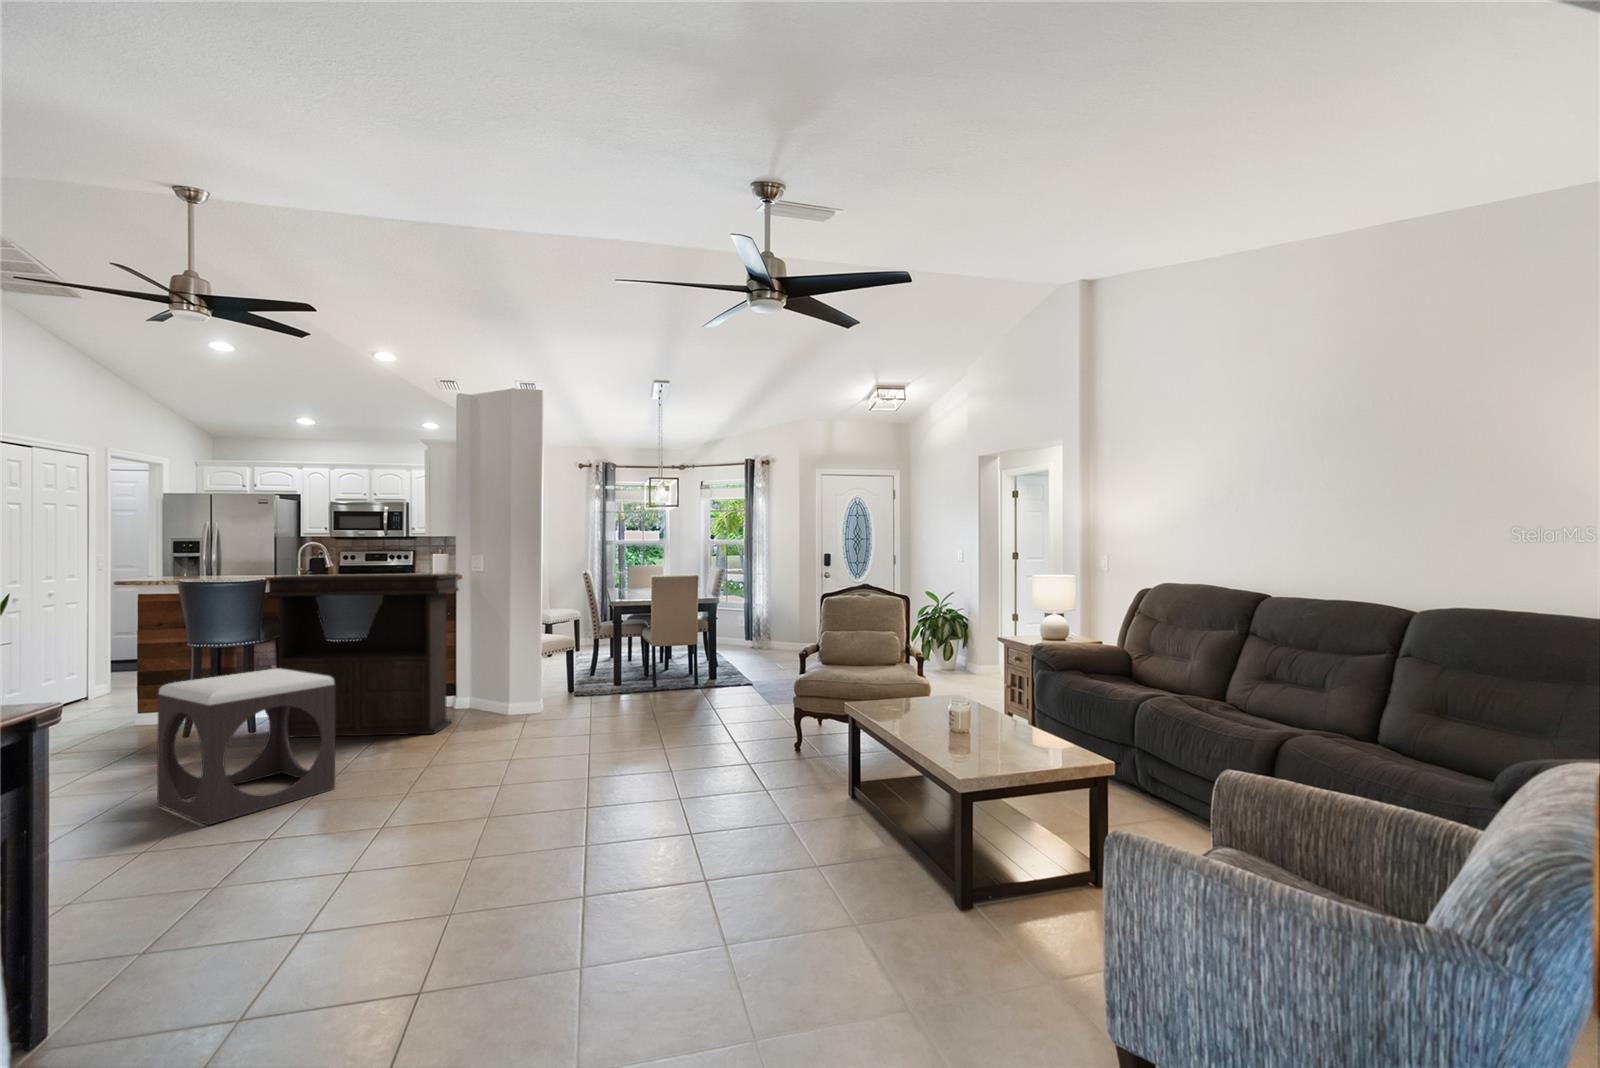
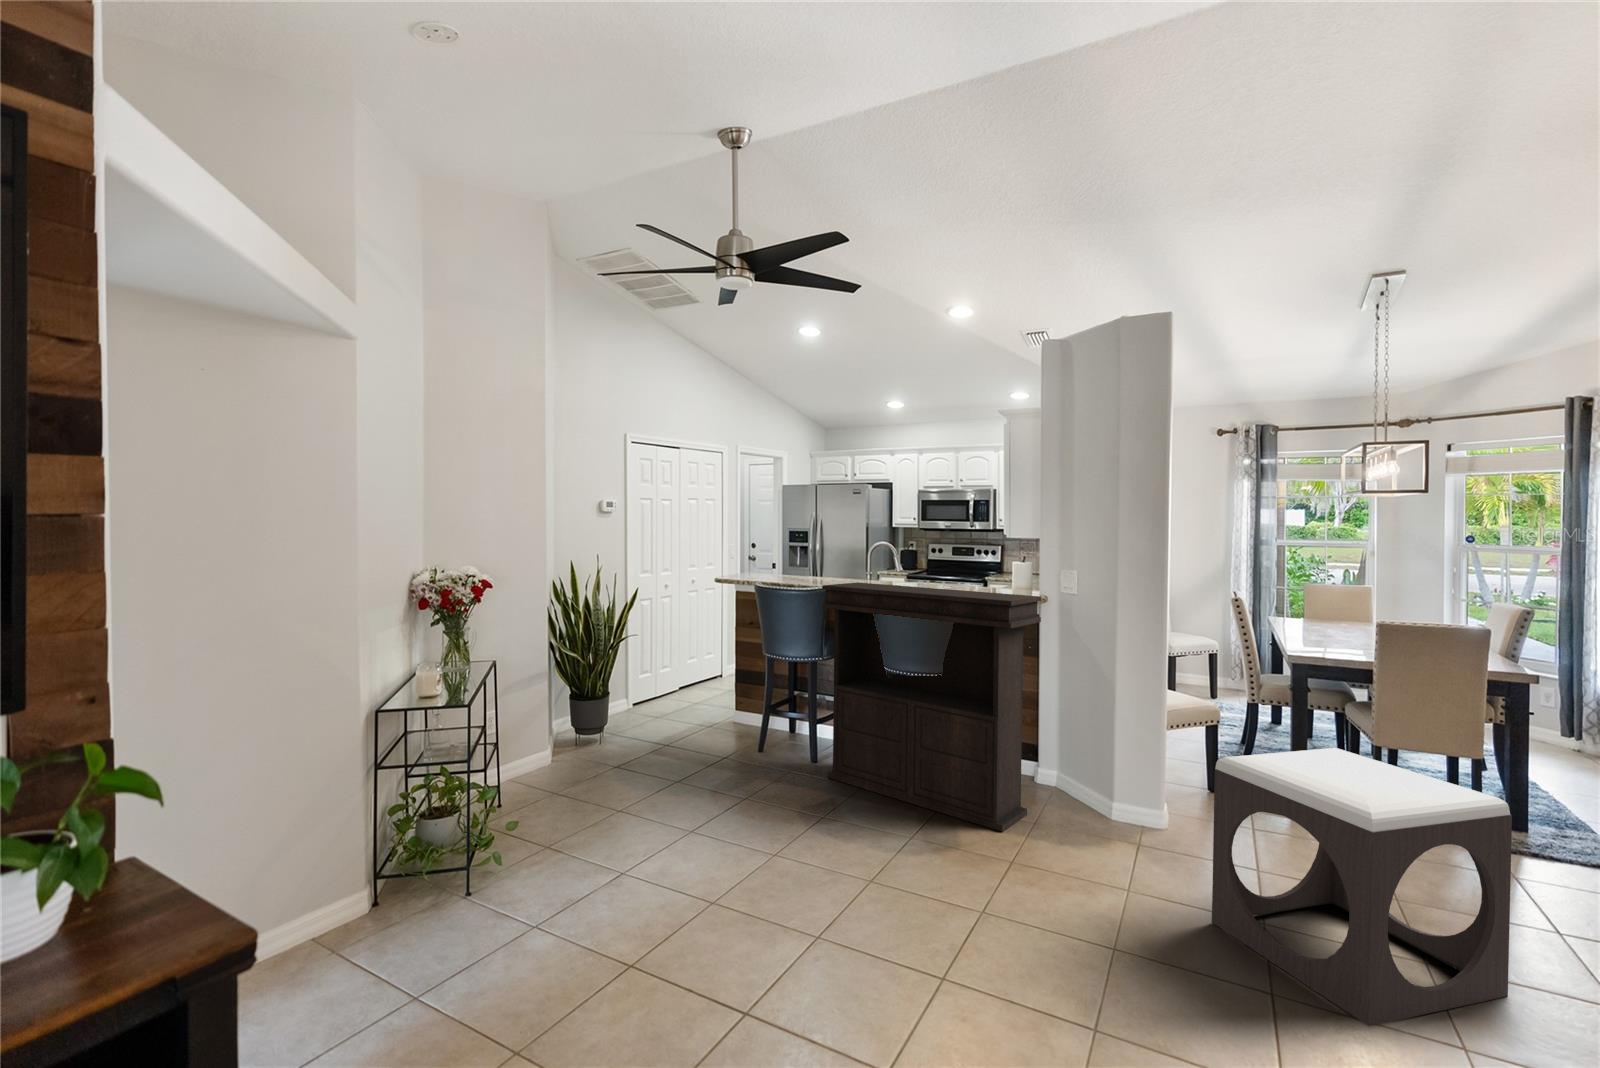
footstool: present [157,668,335,825] -> present [1212,748,1512,1026]

